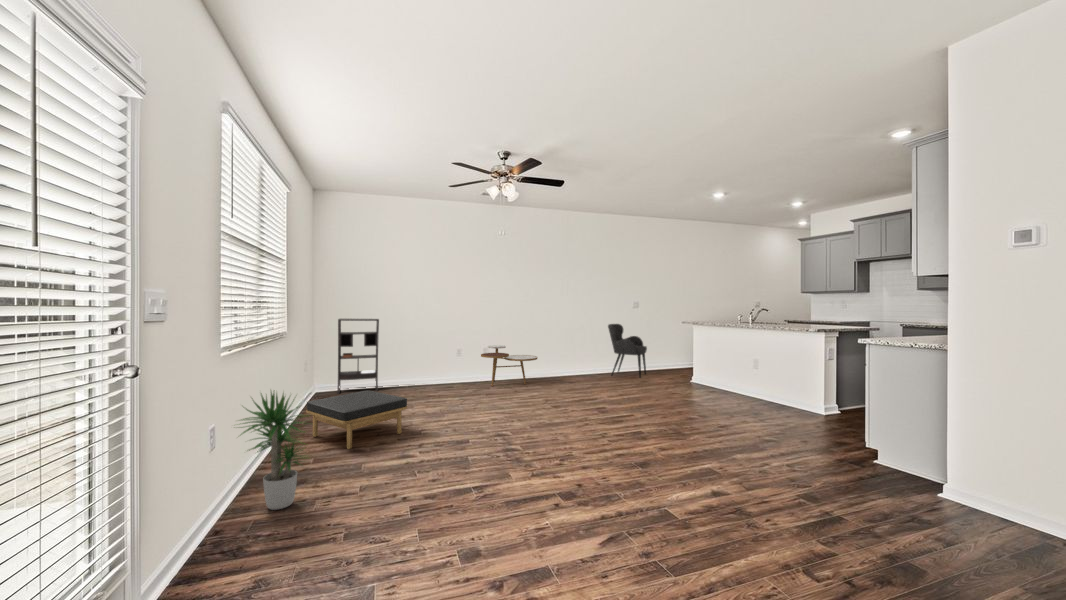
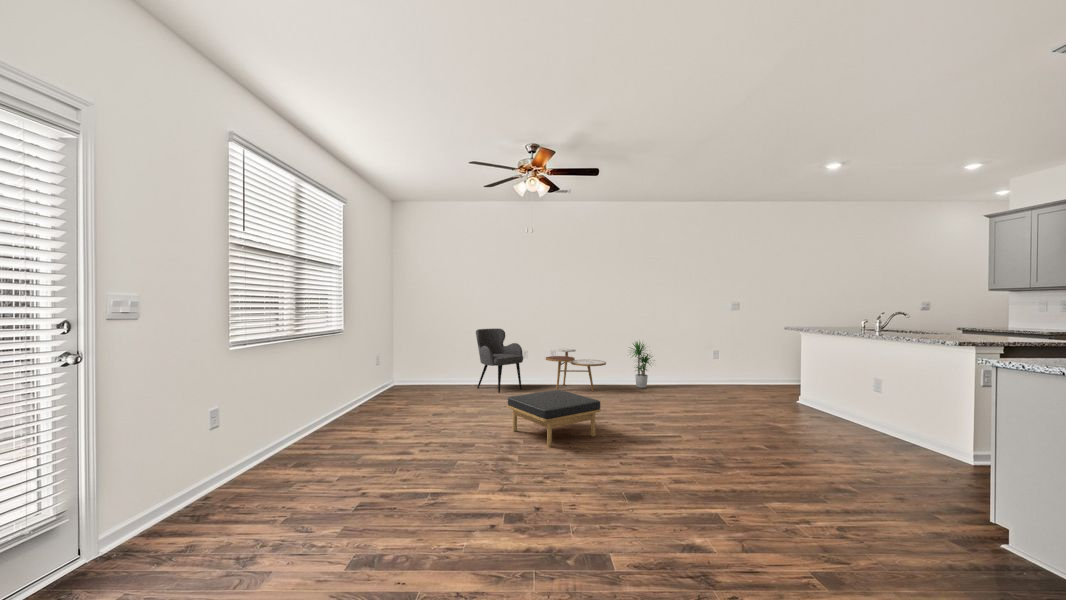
bookshelf: present [337,319,379,394] -> none [413,319,453,388]
armchair: present [608,324,647,378] -> present [476,328,523,393]
ottoman: present [306,390,407,449] -> present [507,390,601,447]
potted plant: present [241,392,305,510] -> present [631,342,652,388]

